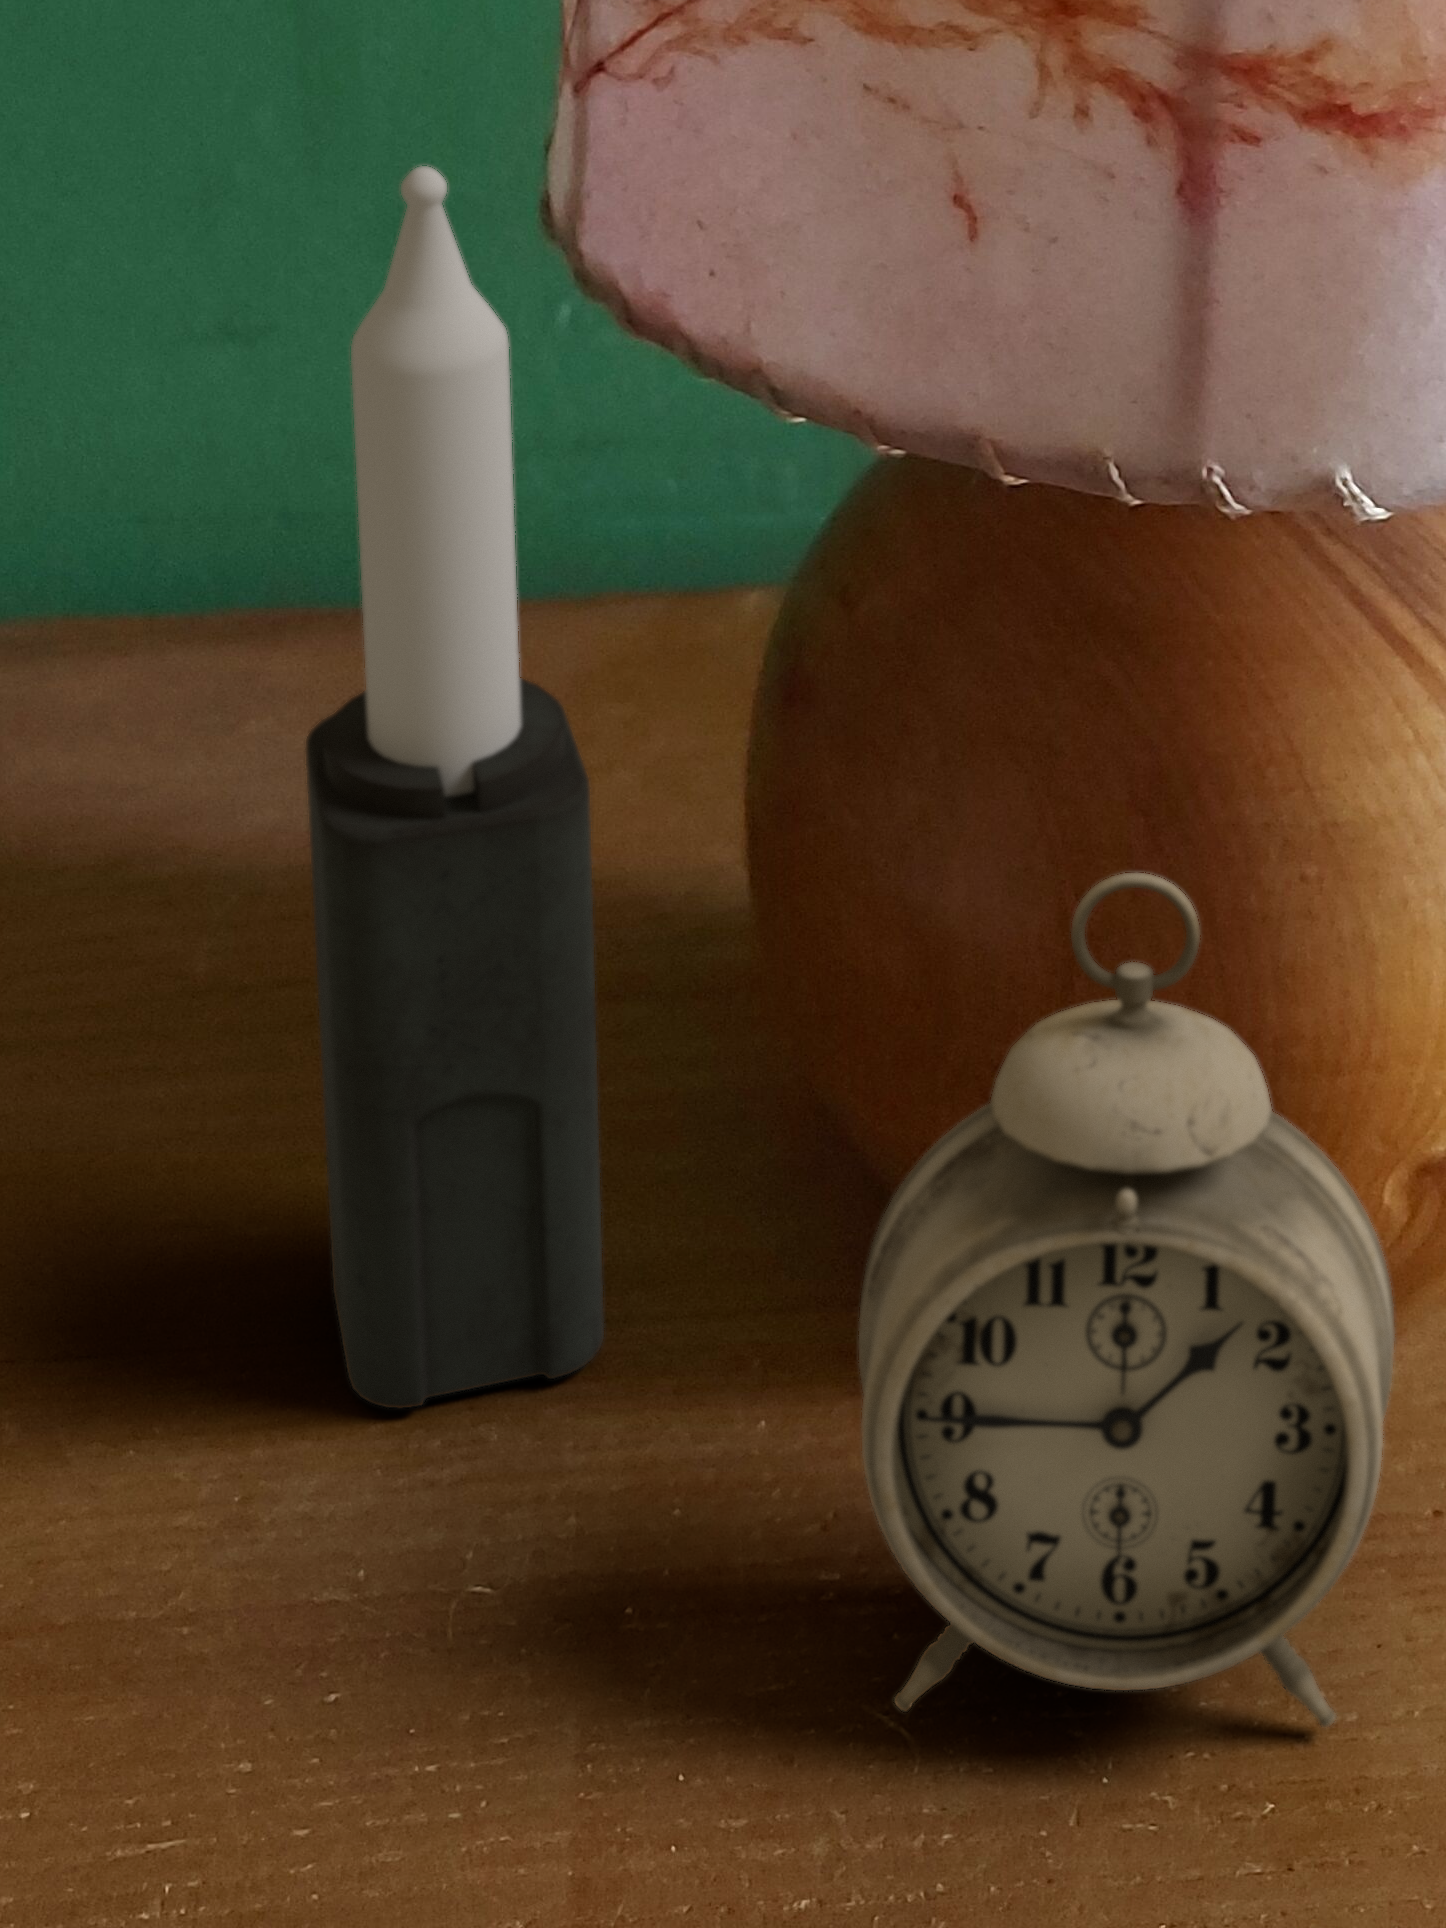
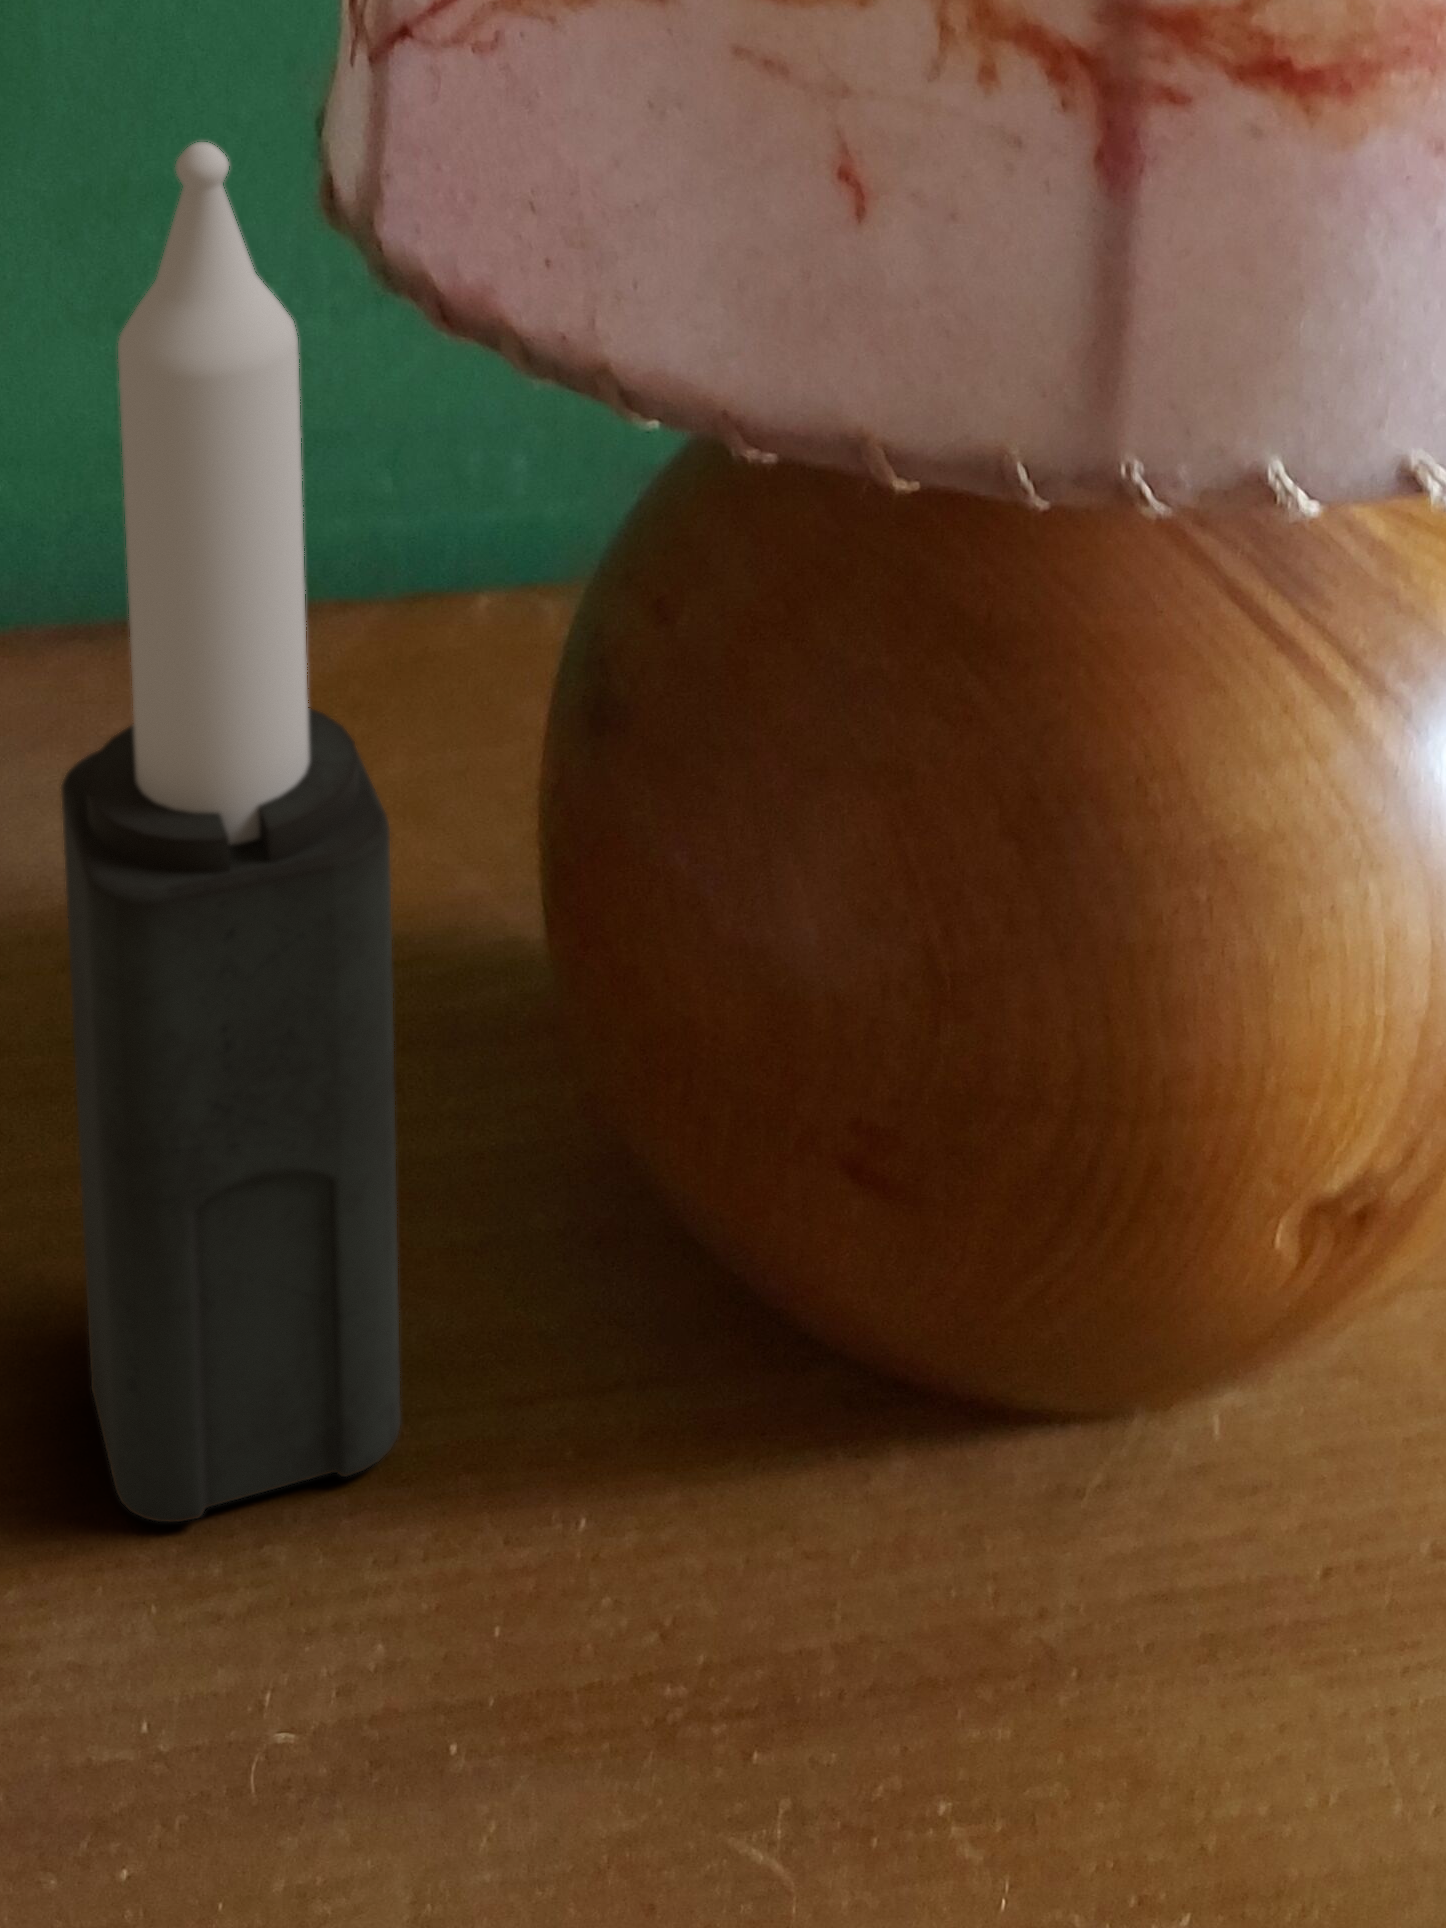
alarm clock: present [859,873,1395,1728] -> none [707,908,1300,1844]

